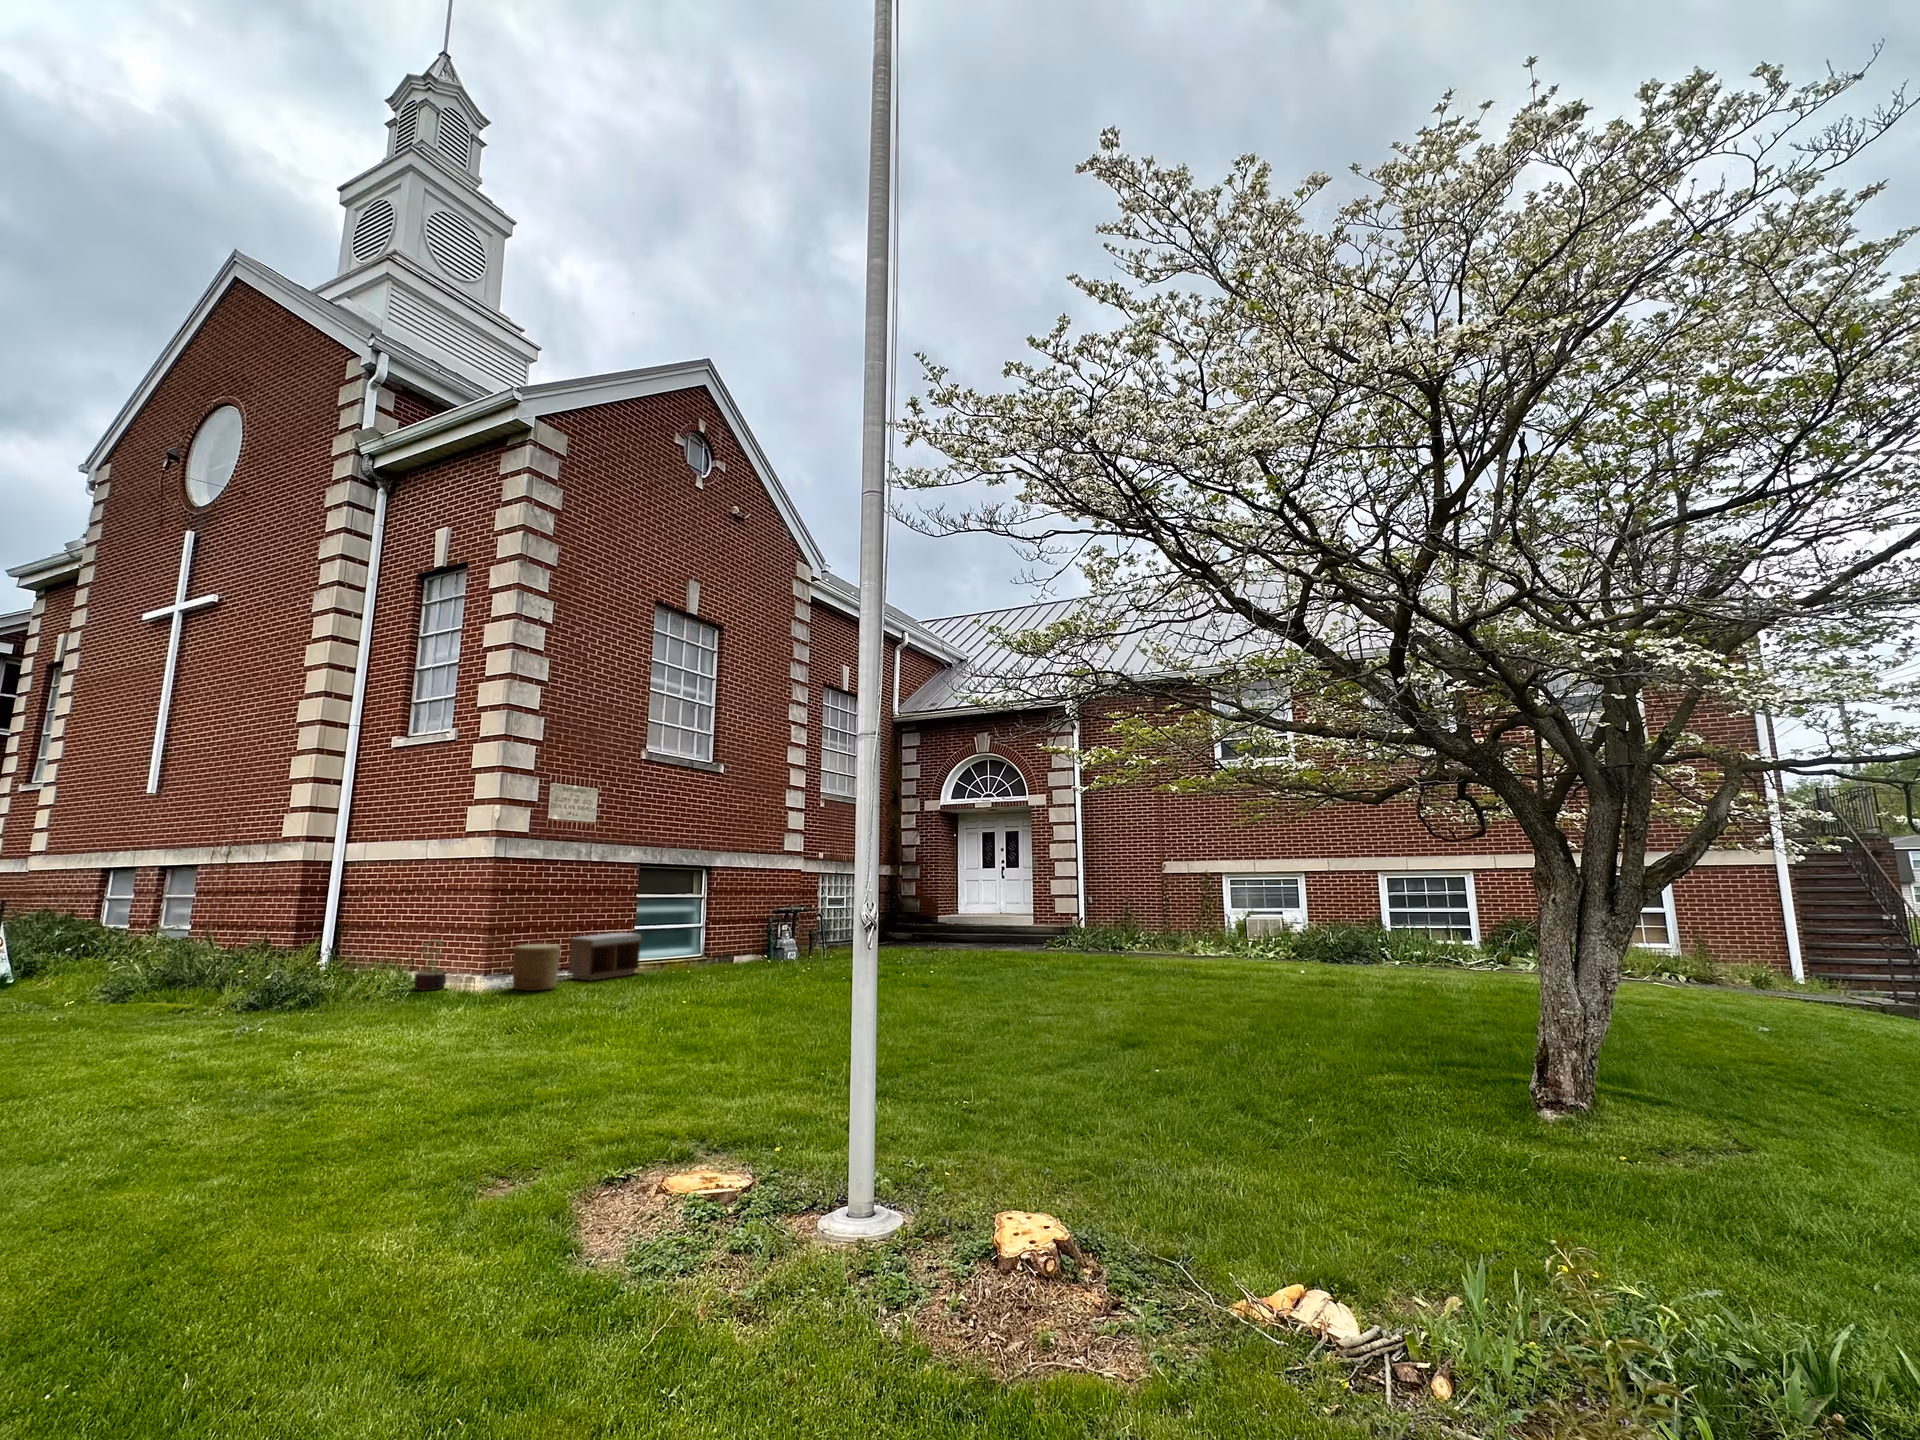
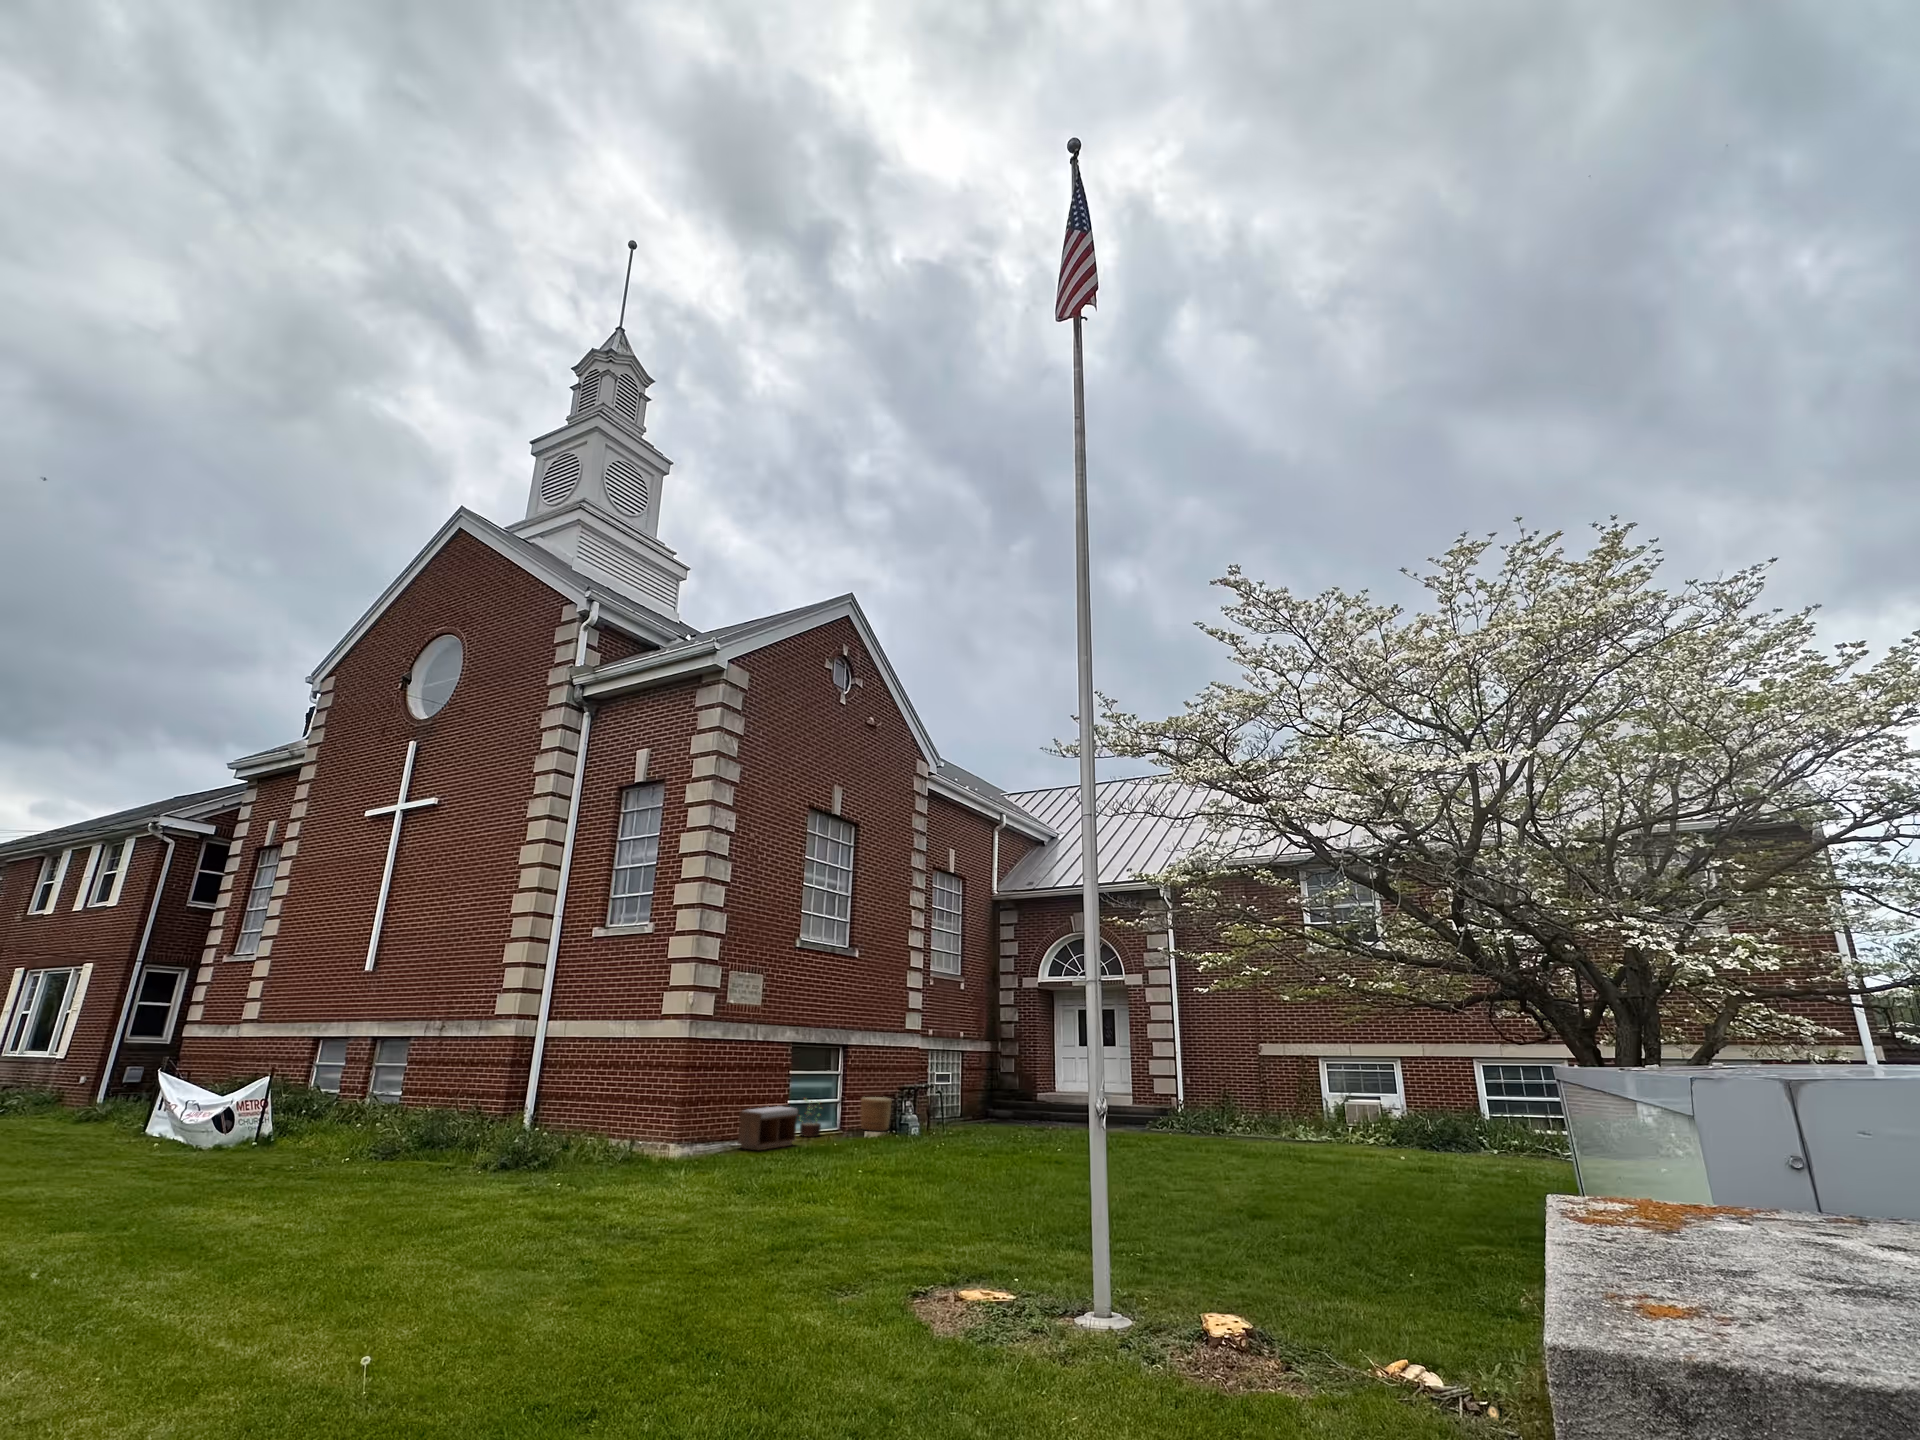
decorative plant: present [414,940,446,990] -> present [800,1099,821,1137]
woven basket: present [513,944,561,991] -> present [860,1097,892,1131]

